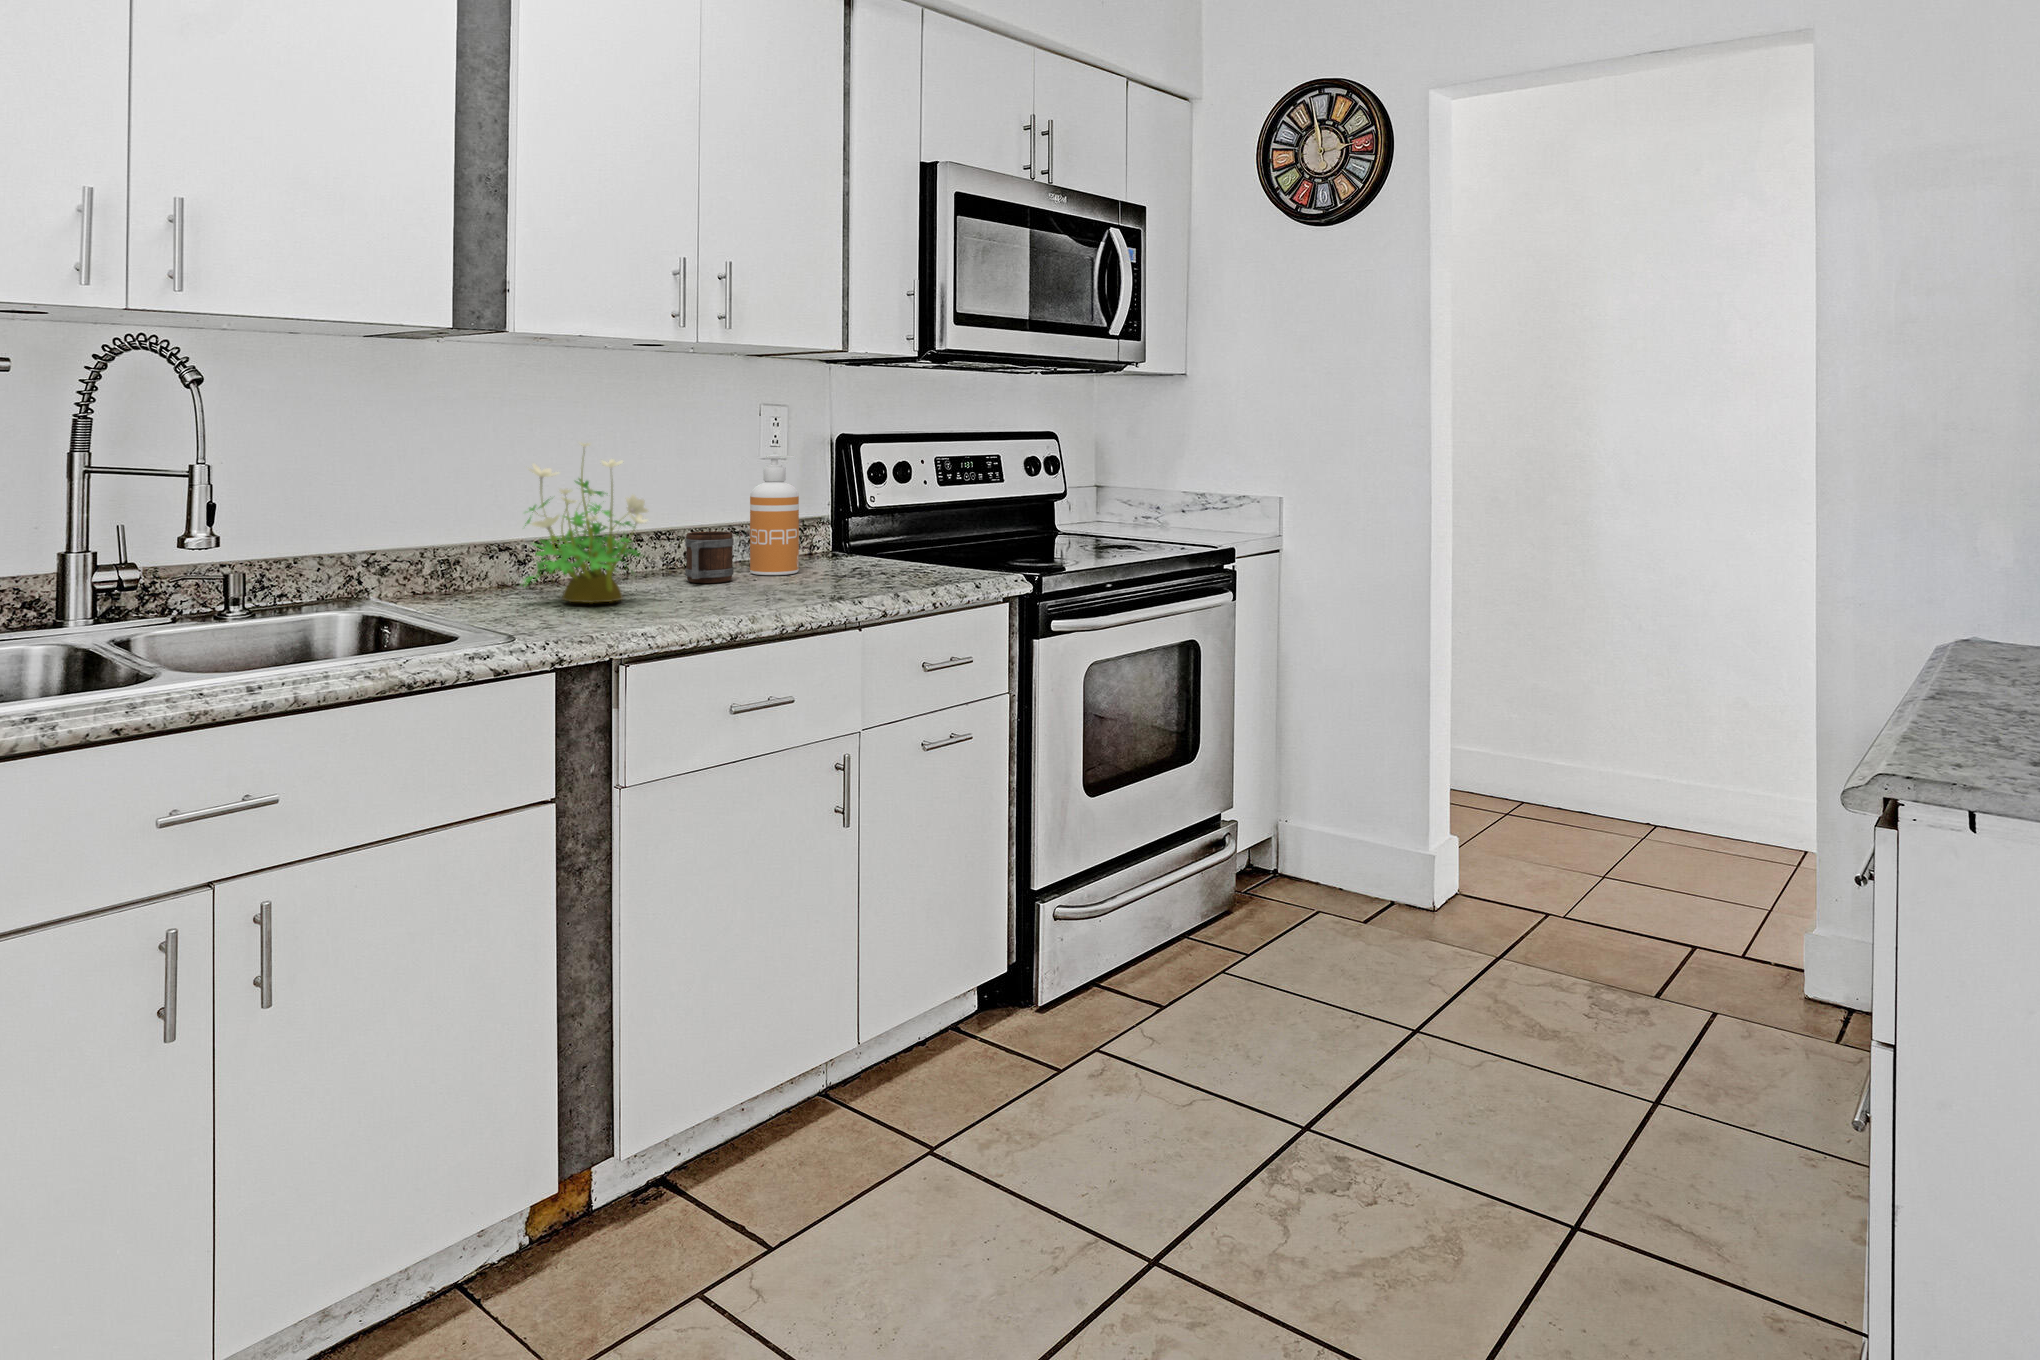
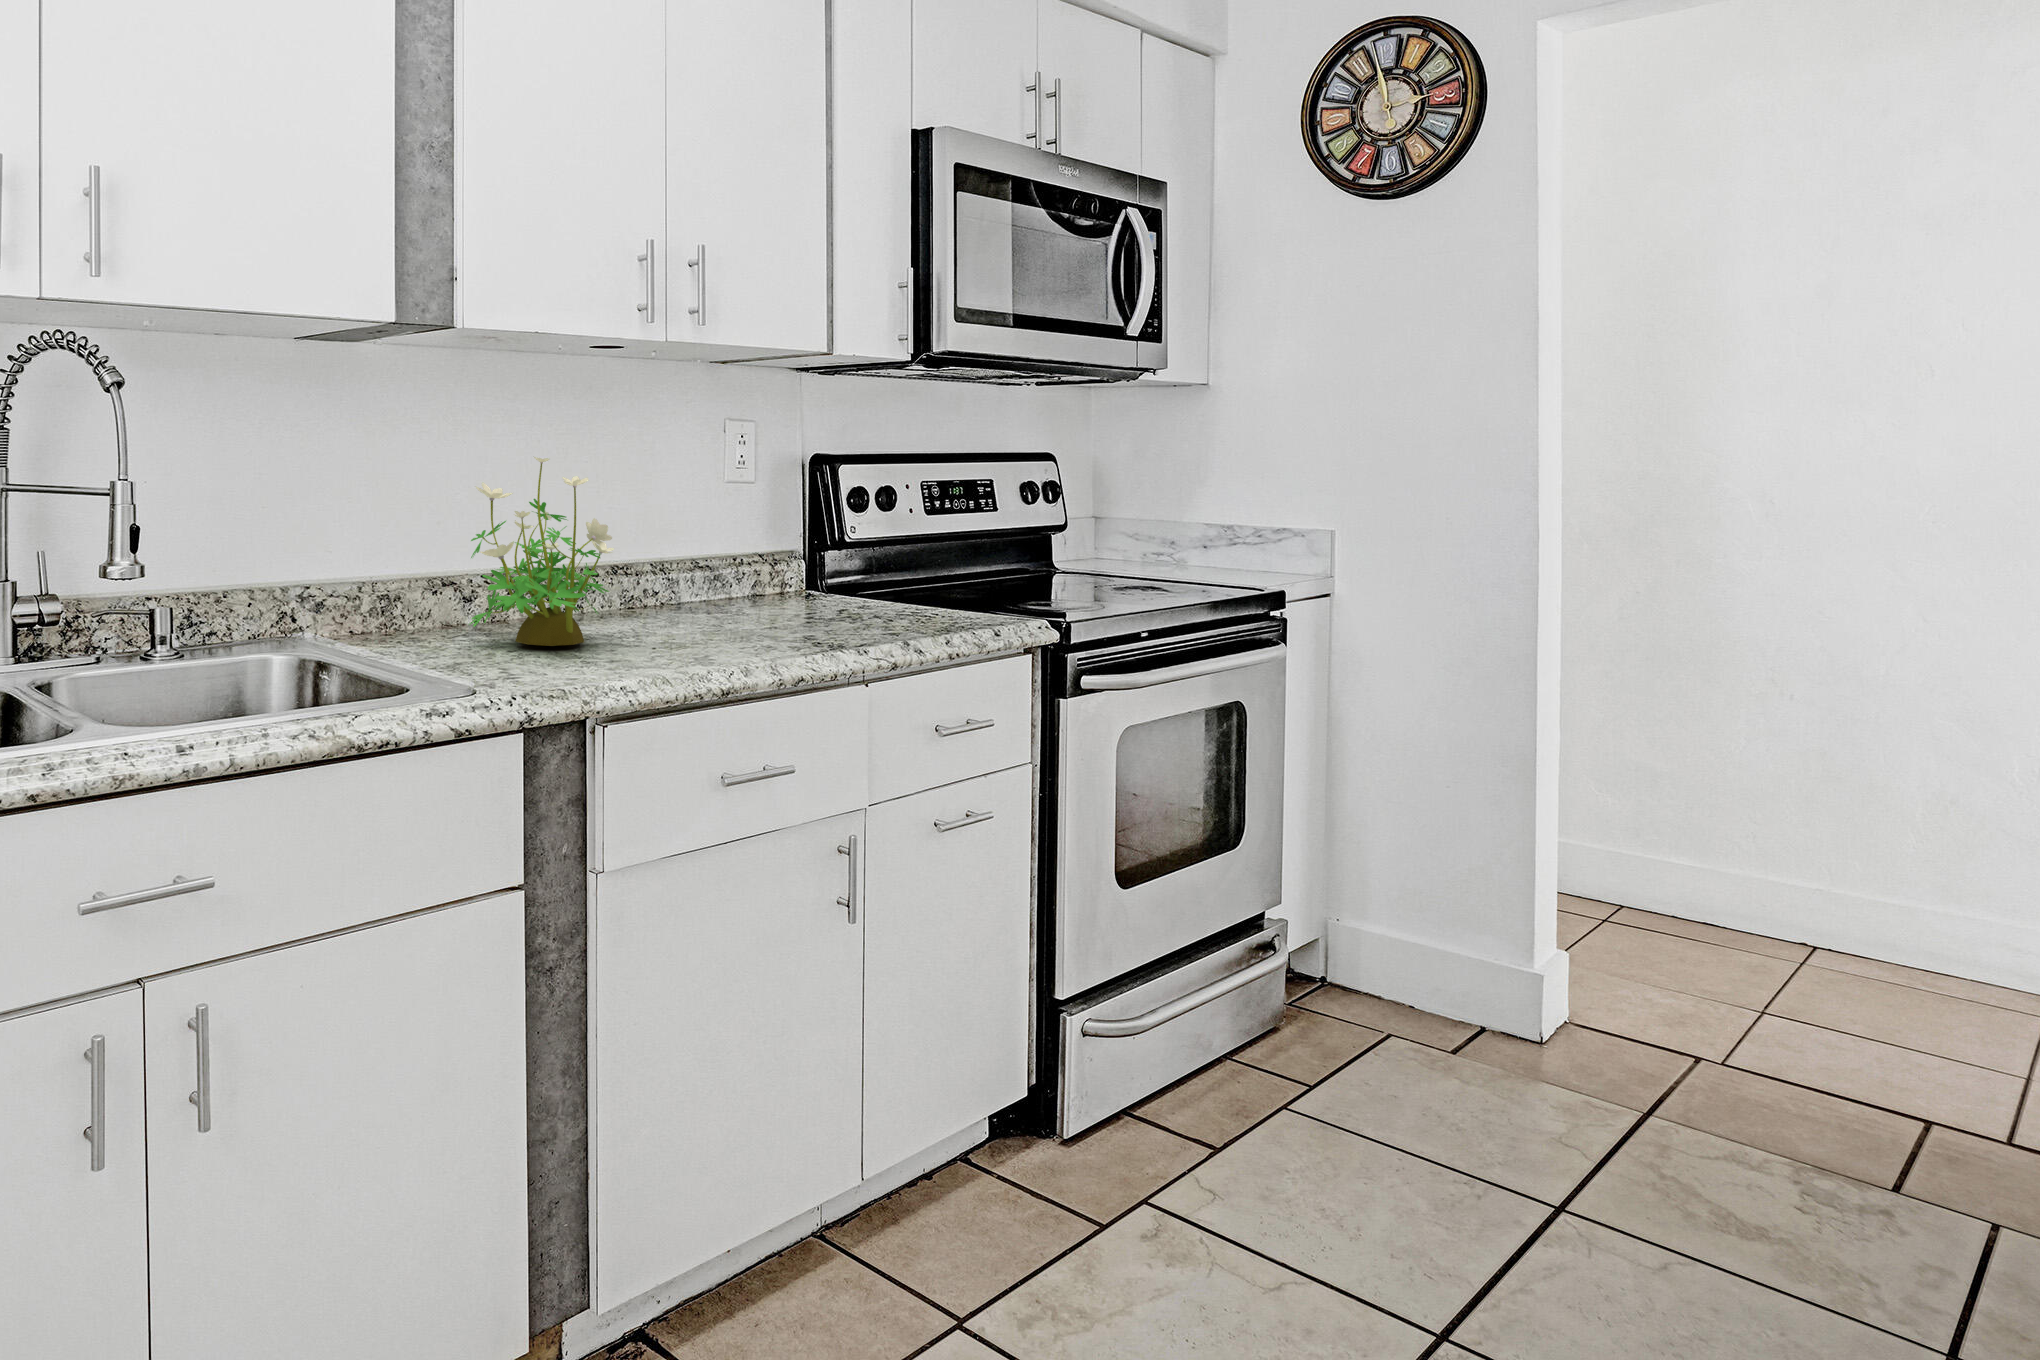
soap dispenser: present [750,455,799,575] -> none [717,474,772,615]
mug: present [685,531,734,583] -> none [647,563,701,624]

